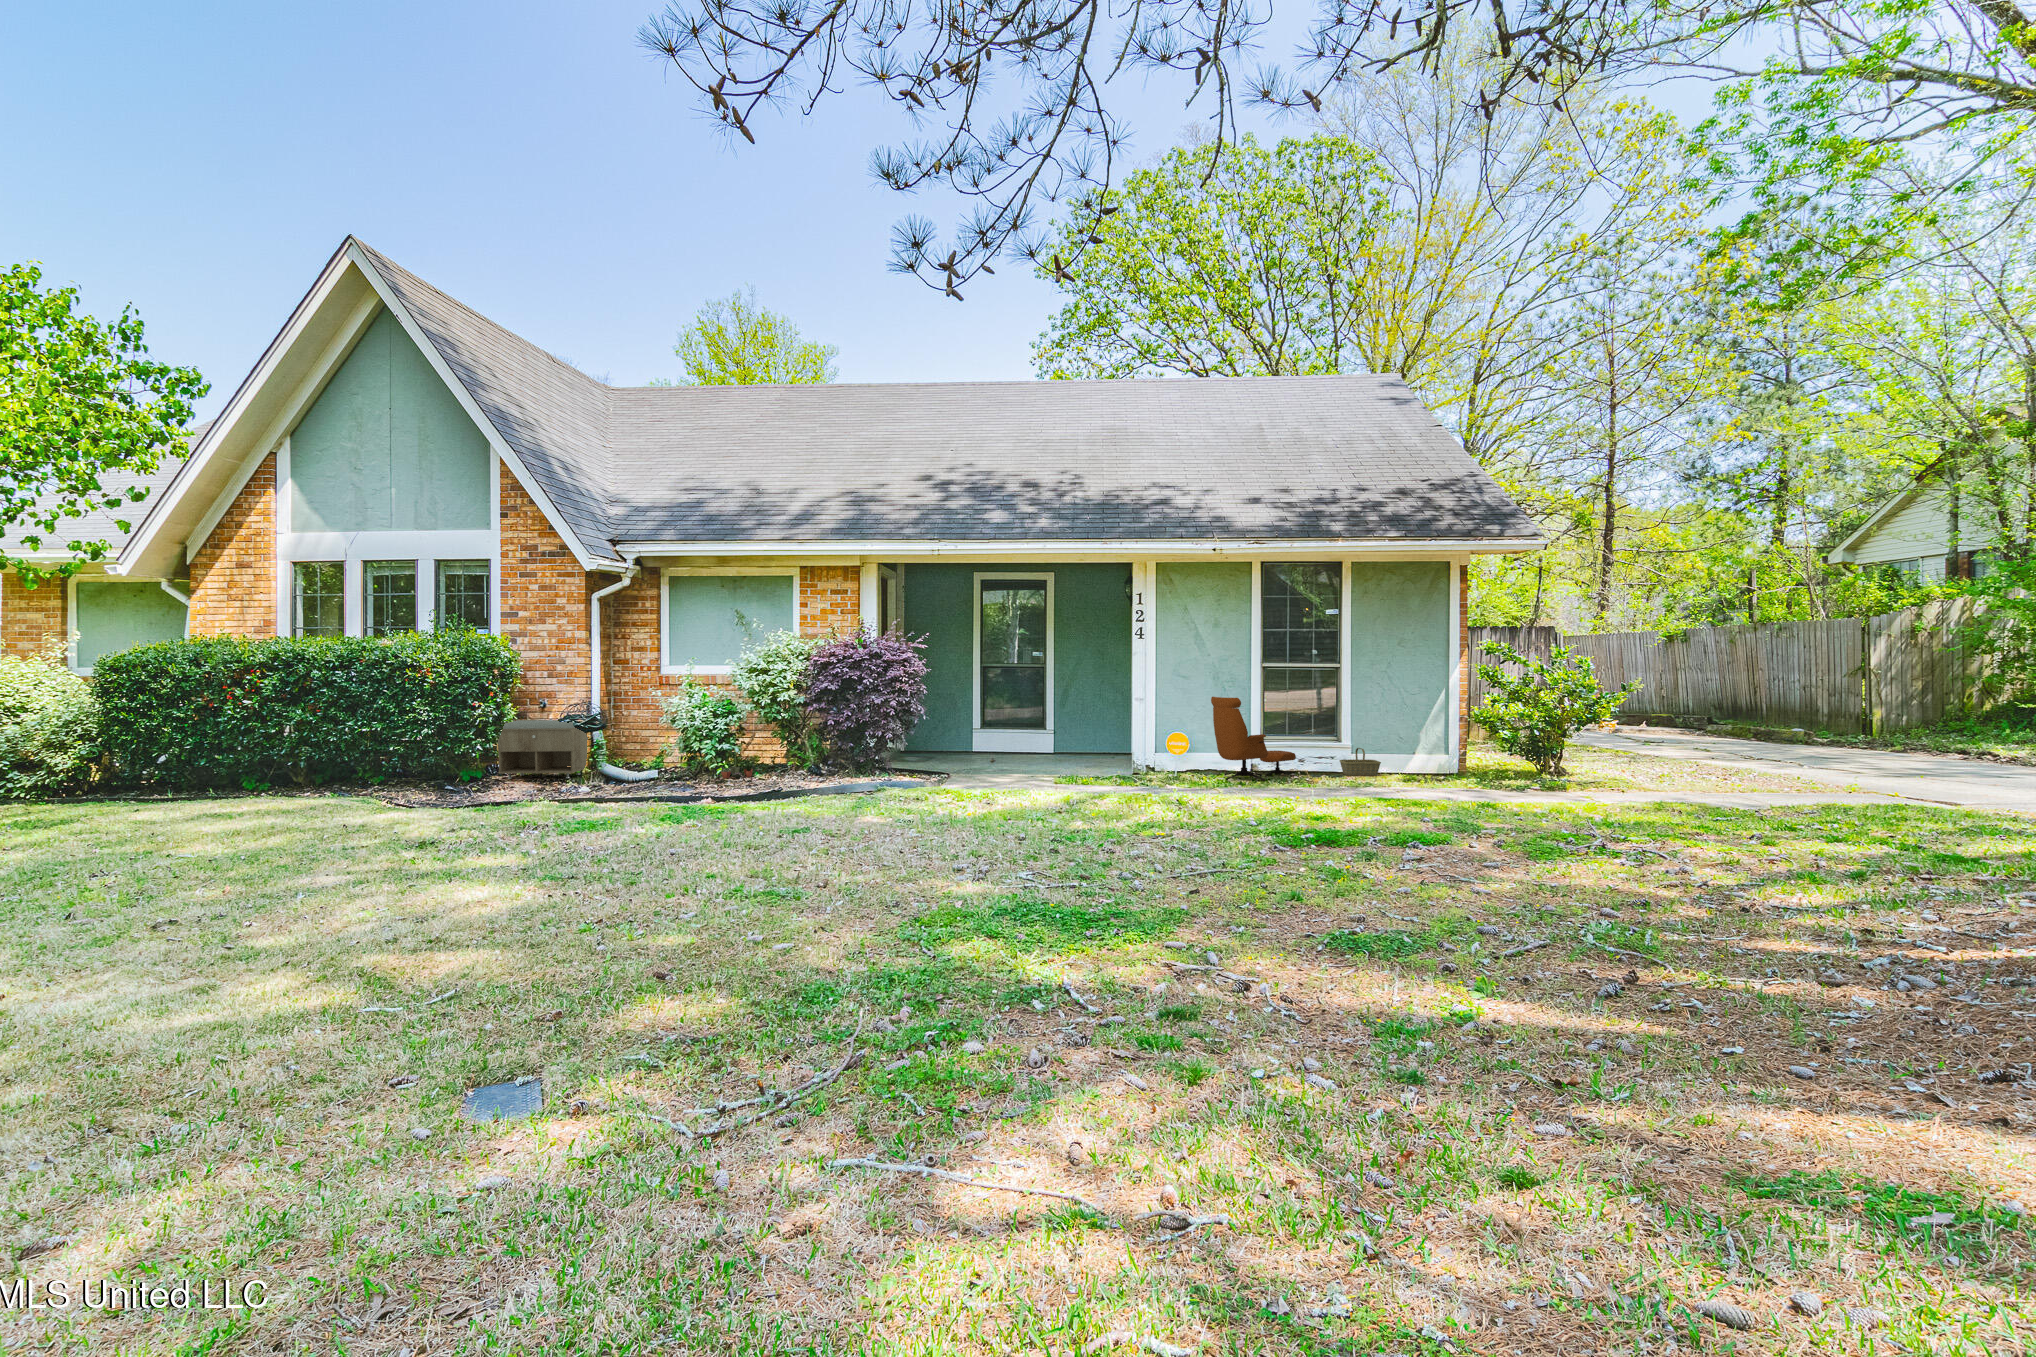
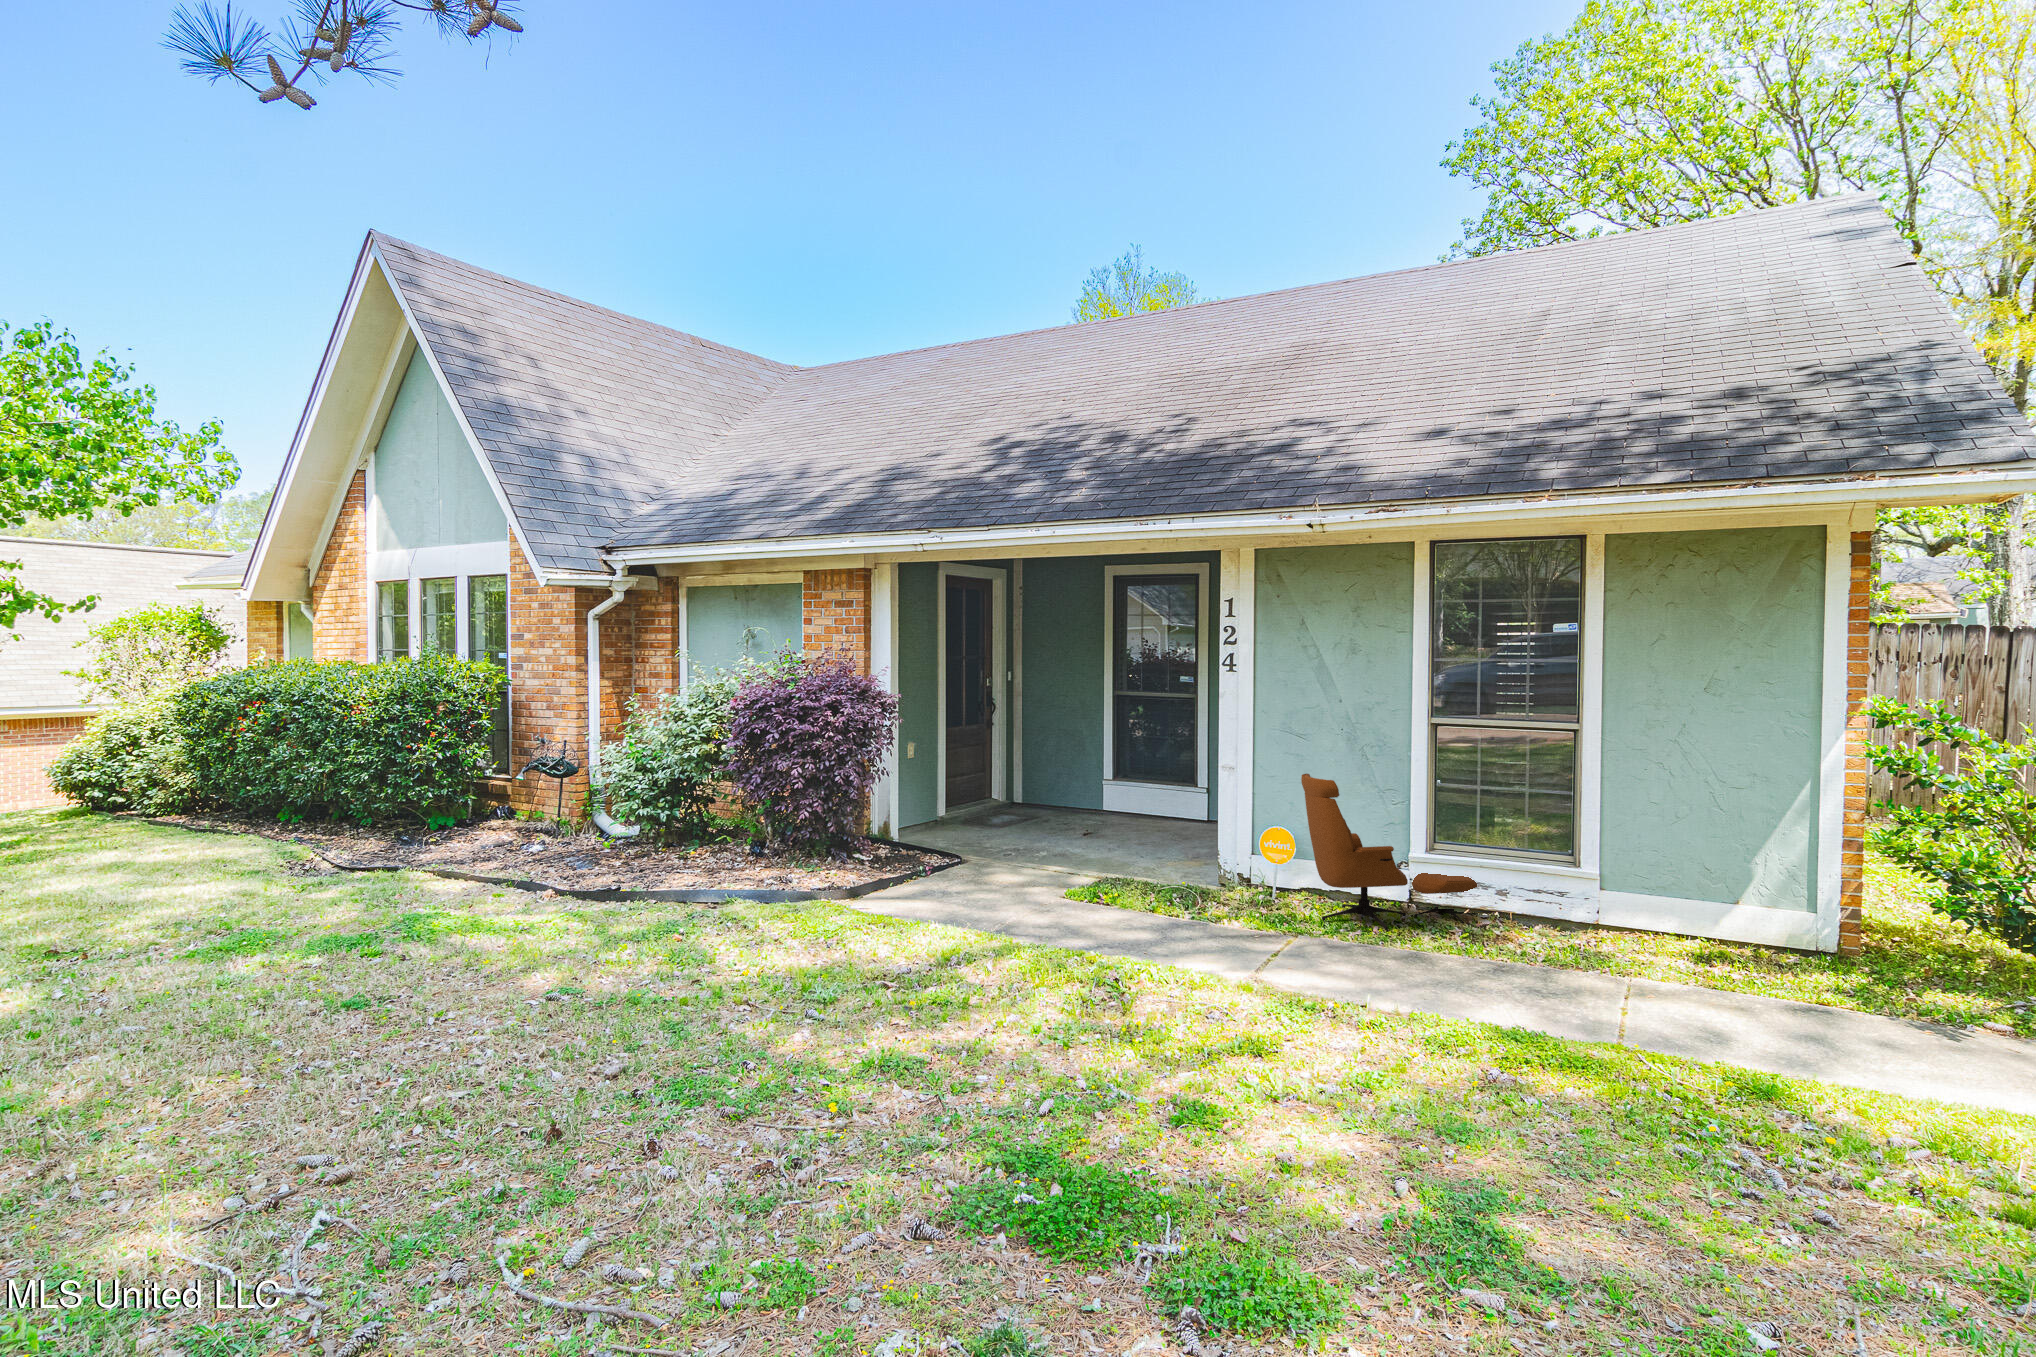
storage bench: present [498,720,588,779] -> none [479,756,581,828]
basket: present [1340,748,1381,776] -> none [1574,881,1652,939]
potted plant: present [721,751,753,778] -> none [678,808,726,845]

